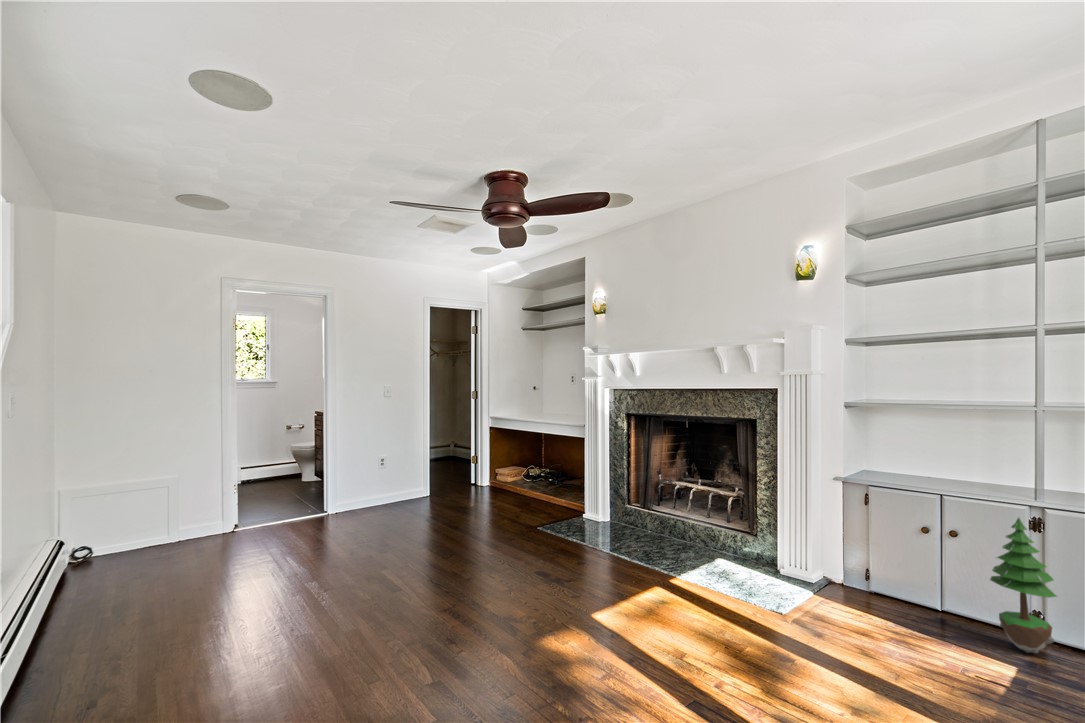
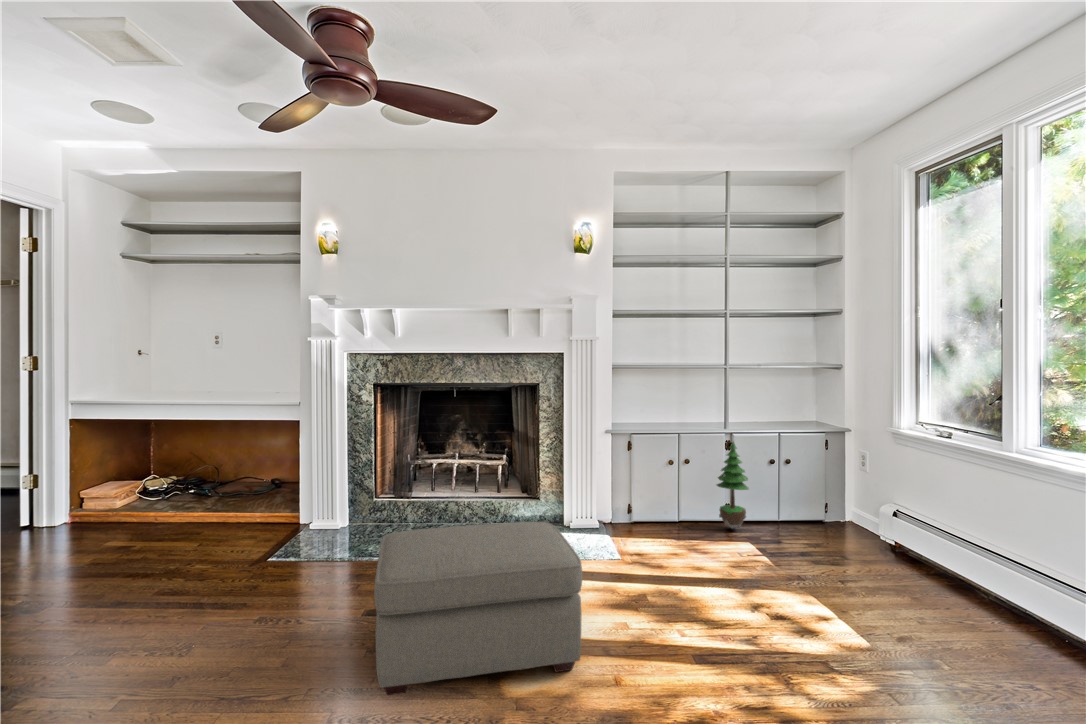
ottoman: none [458,522,637,677] -> present [374,522,582,695]

